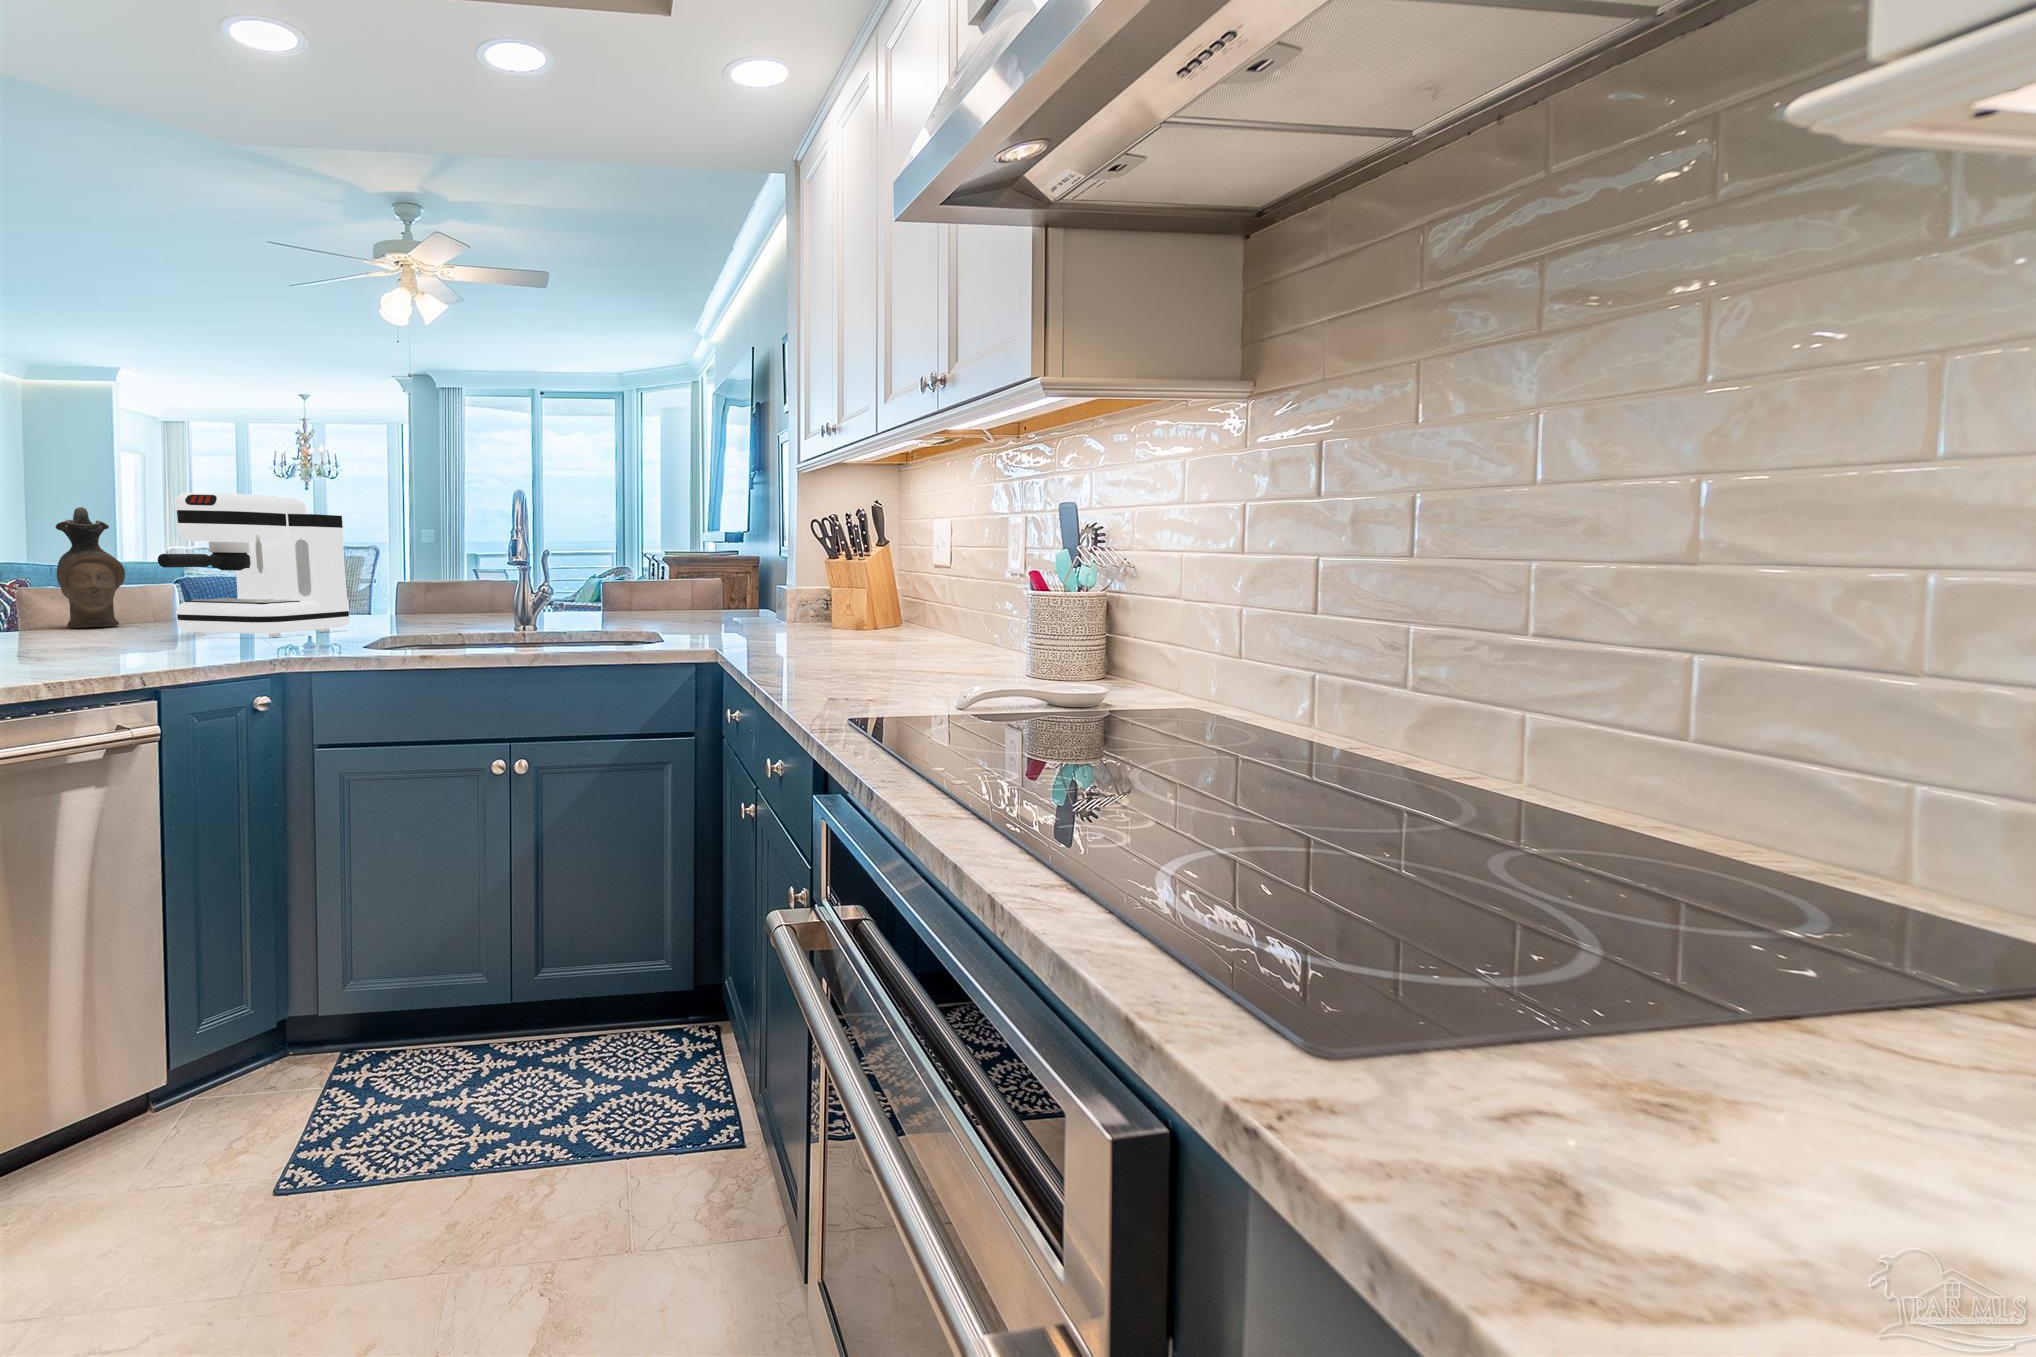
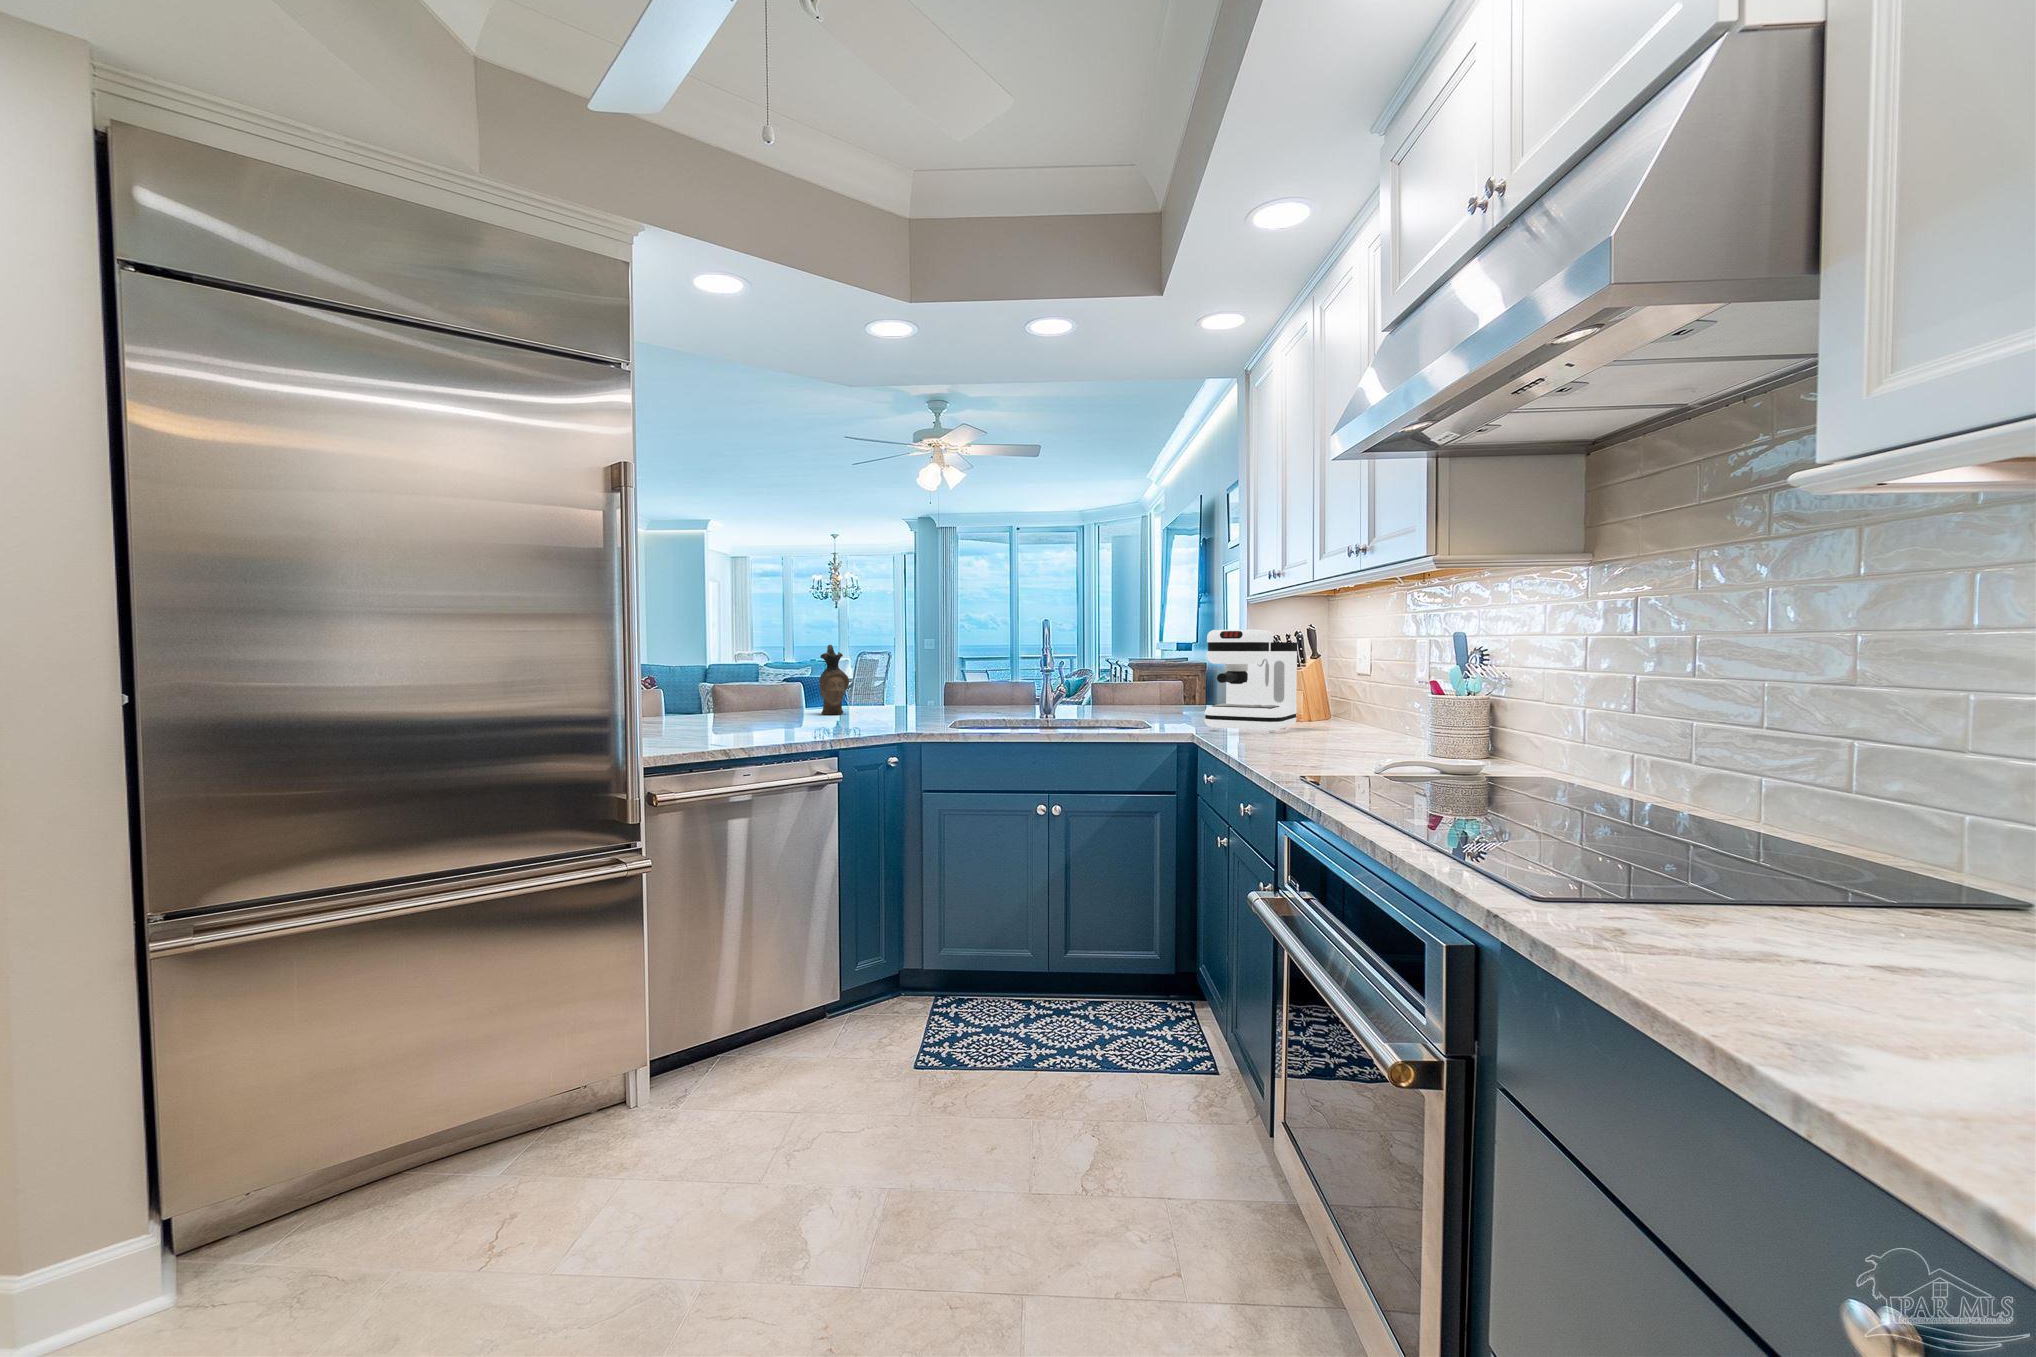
coffee maker: present [158,493,350,637] -> present [1205,630,1297,732]

